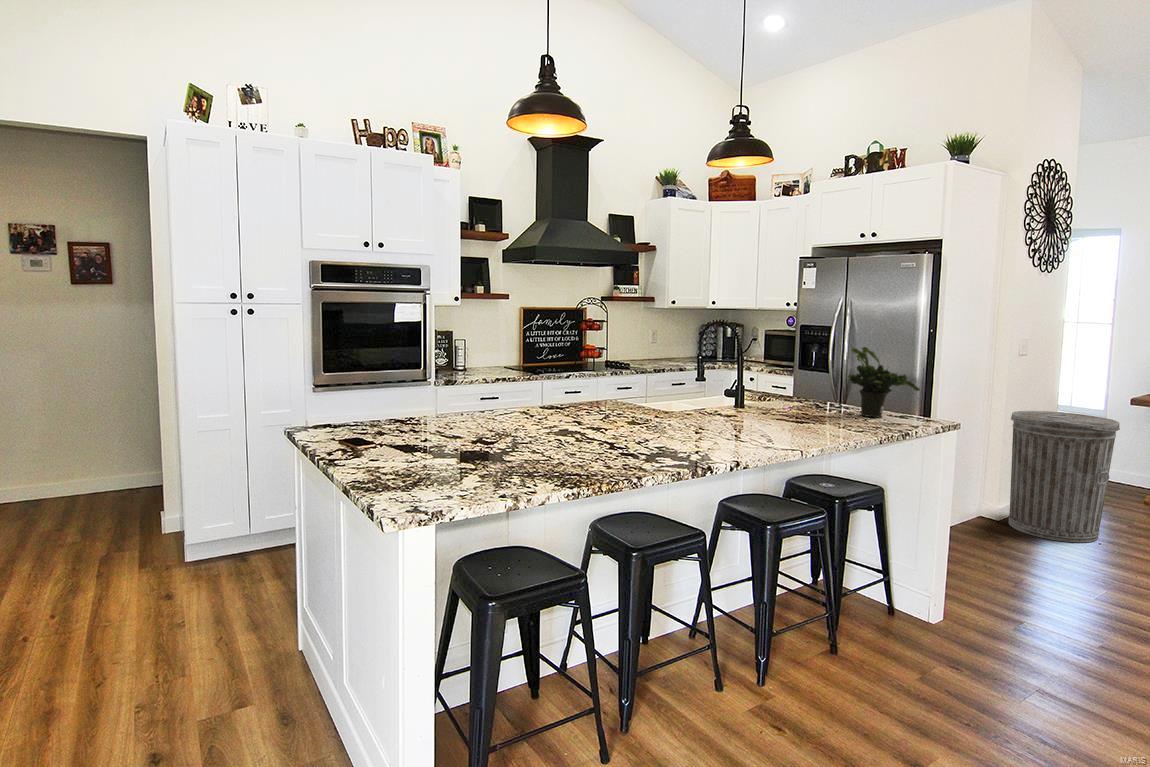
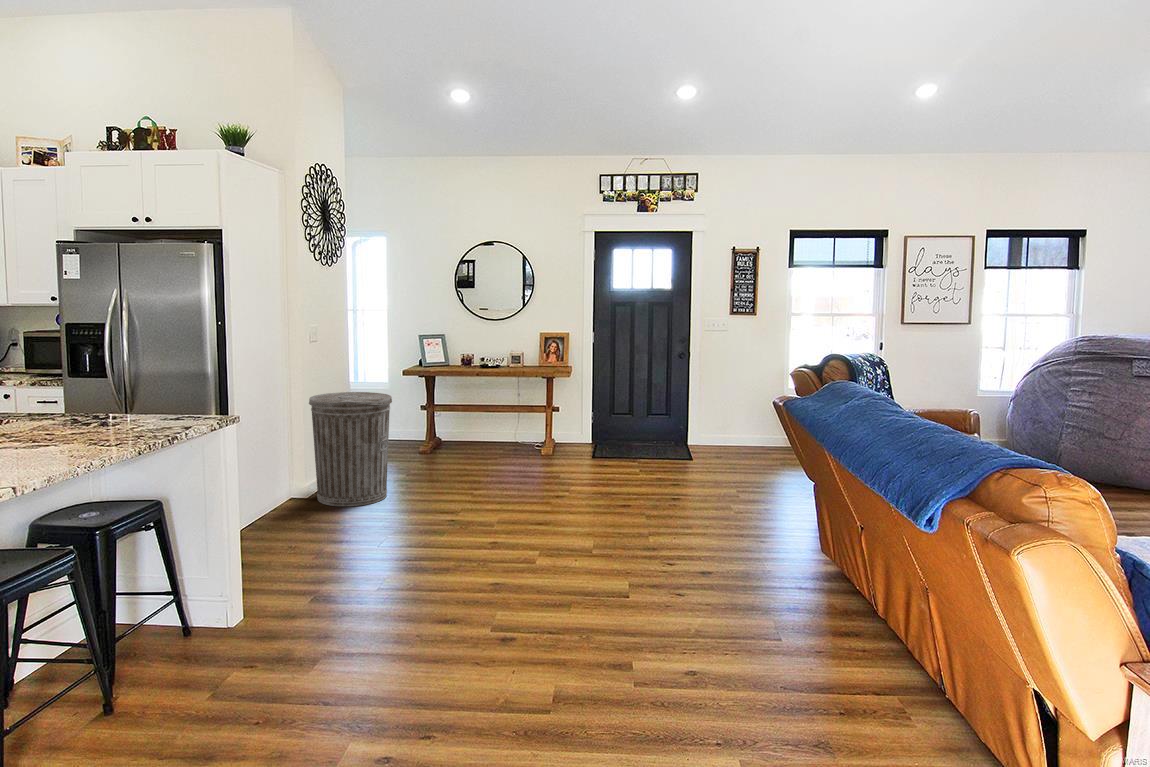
potted plant: present [848,347,920,417] -> none [102,348,192,426]

